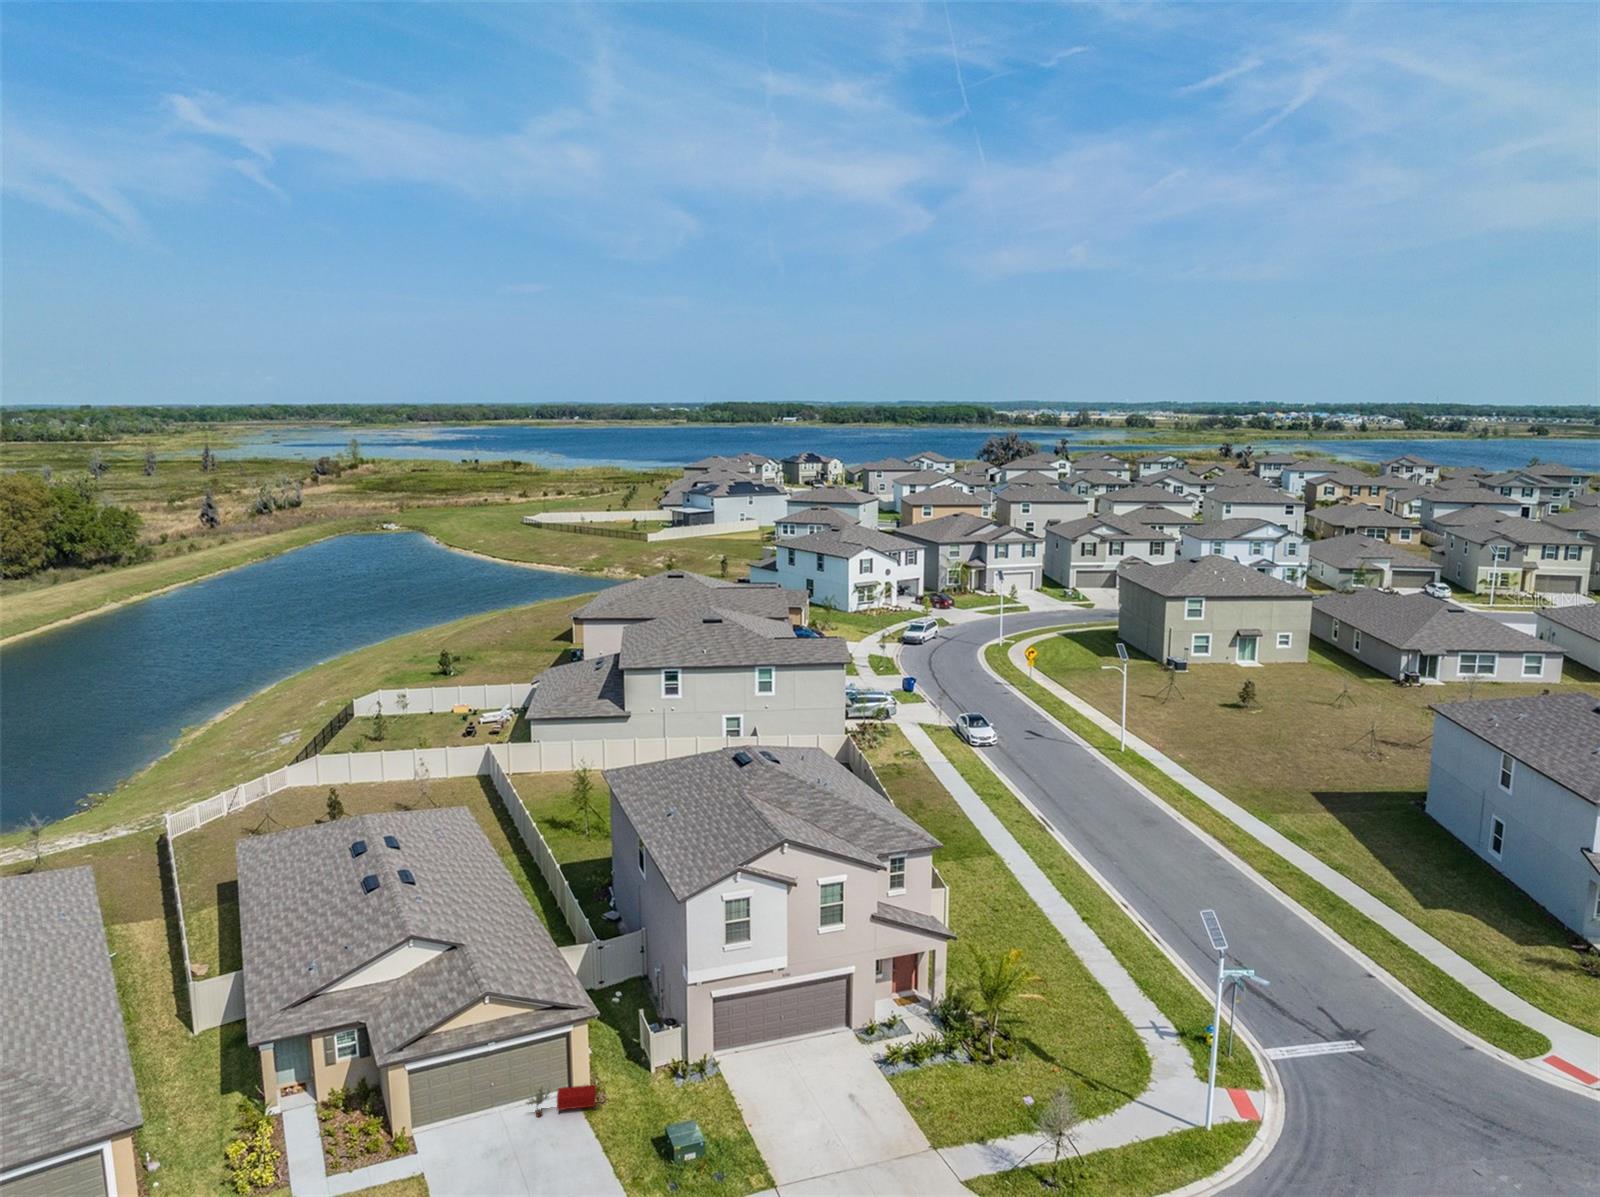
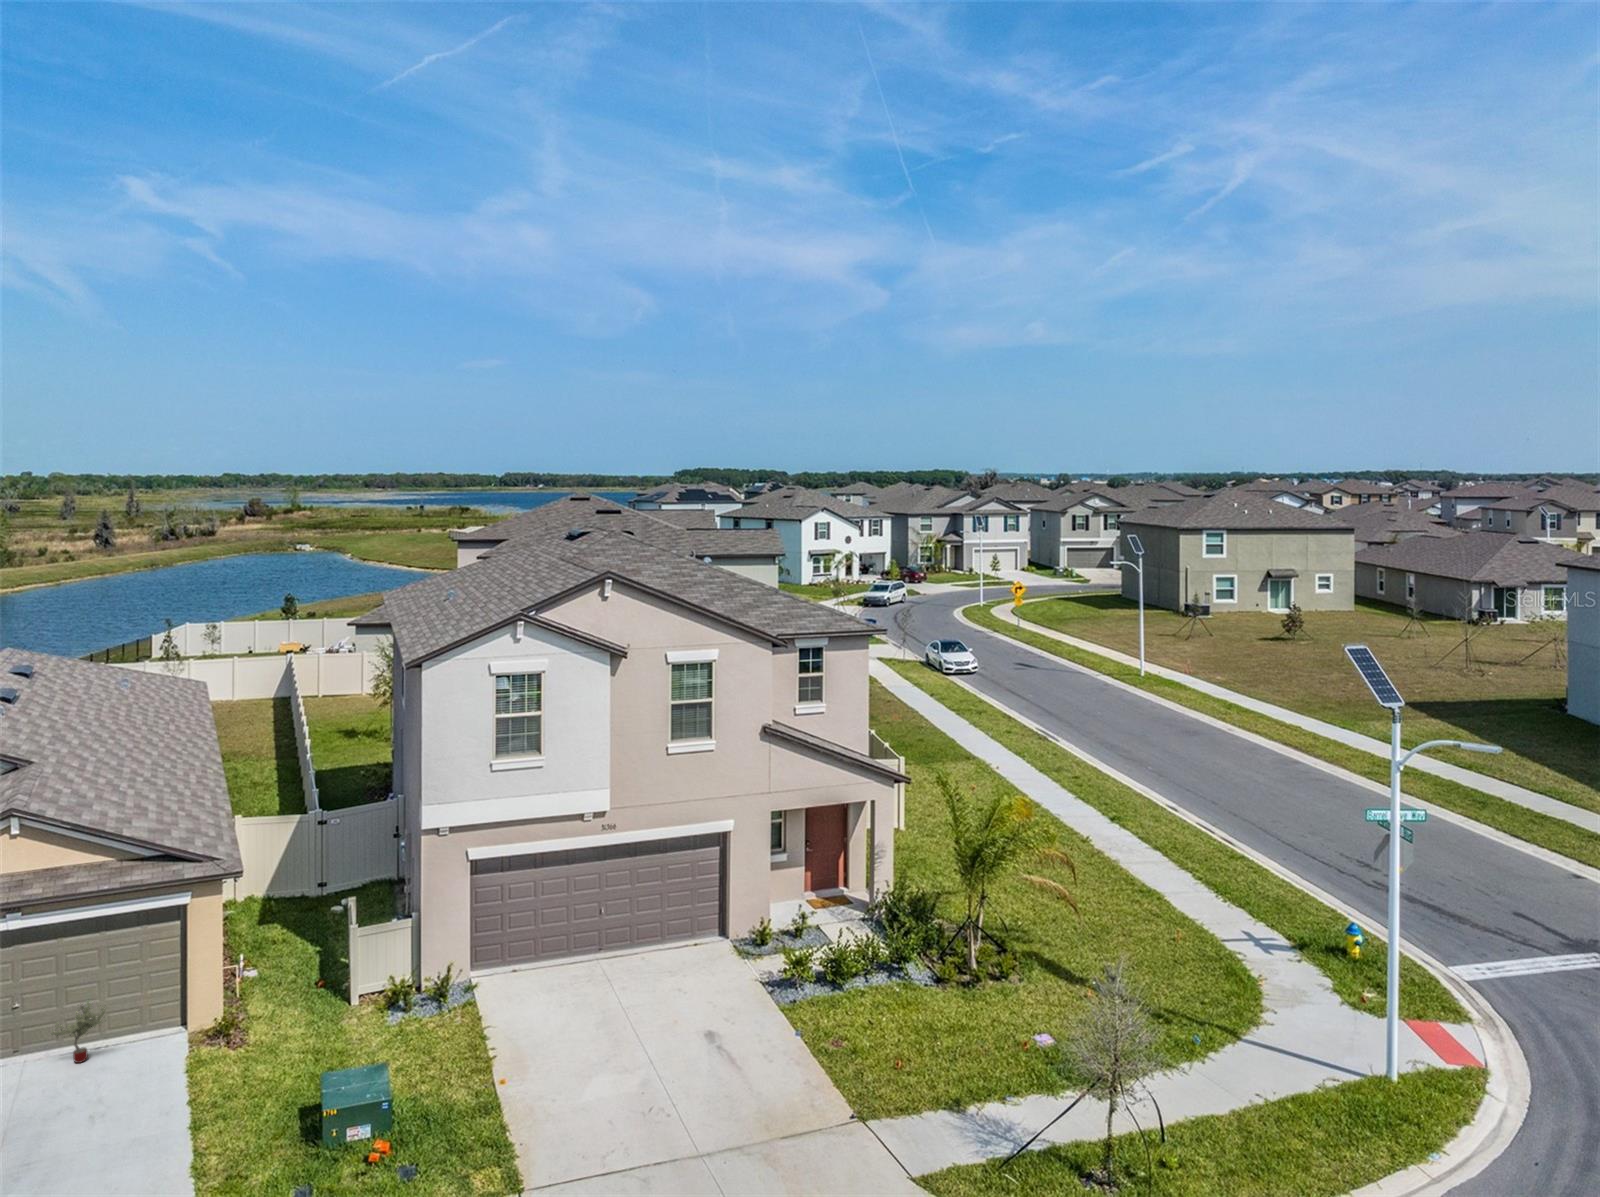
bench: present [557,1085,596,1113] -> none [117,1005,212,1059]

